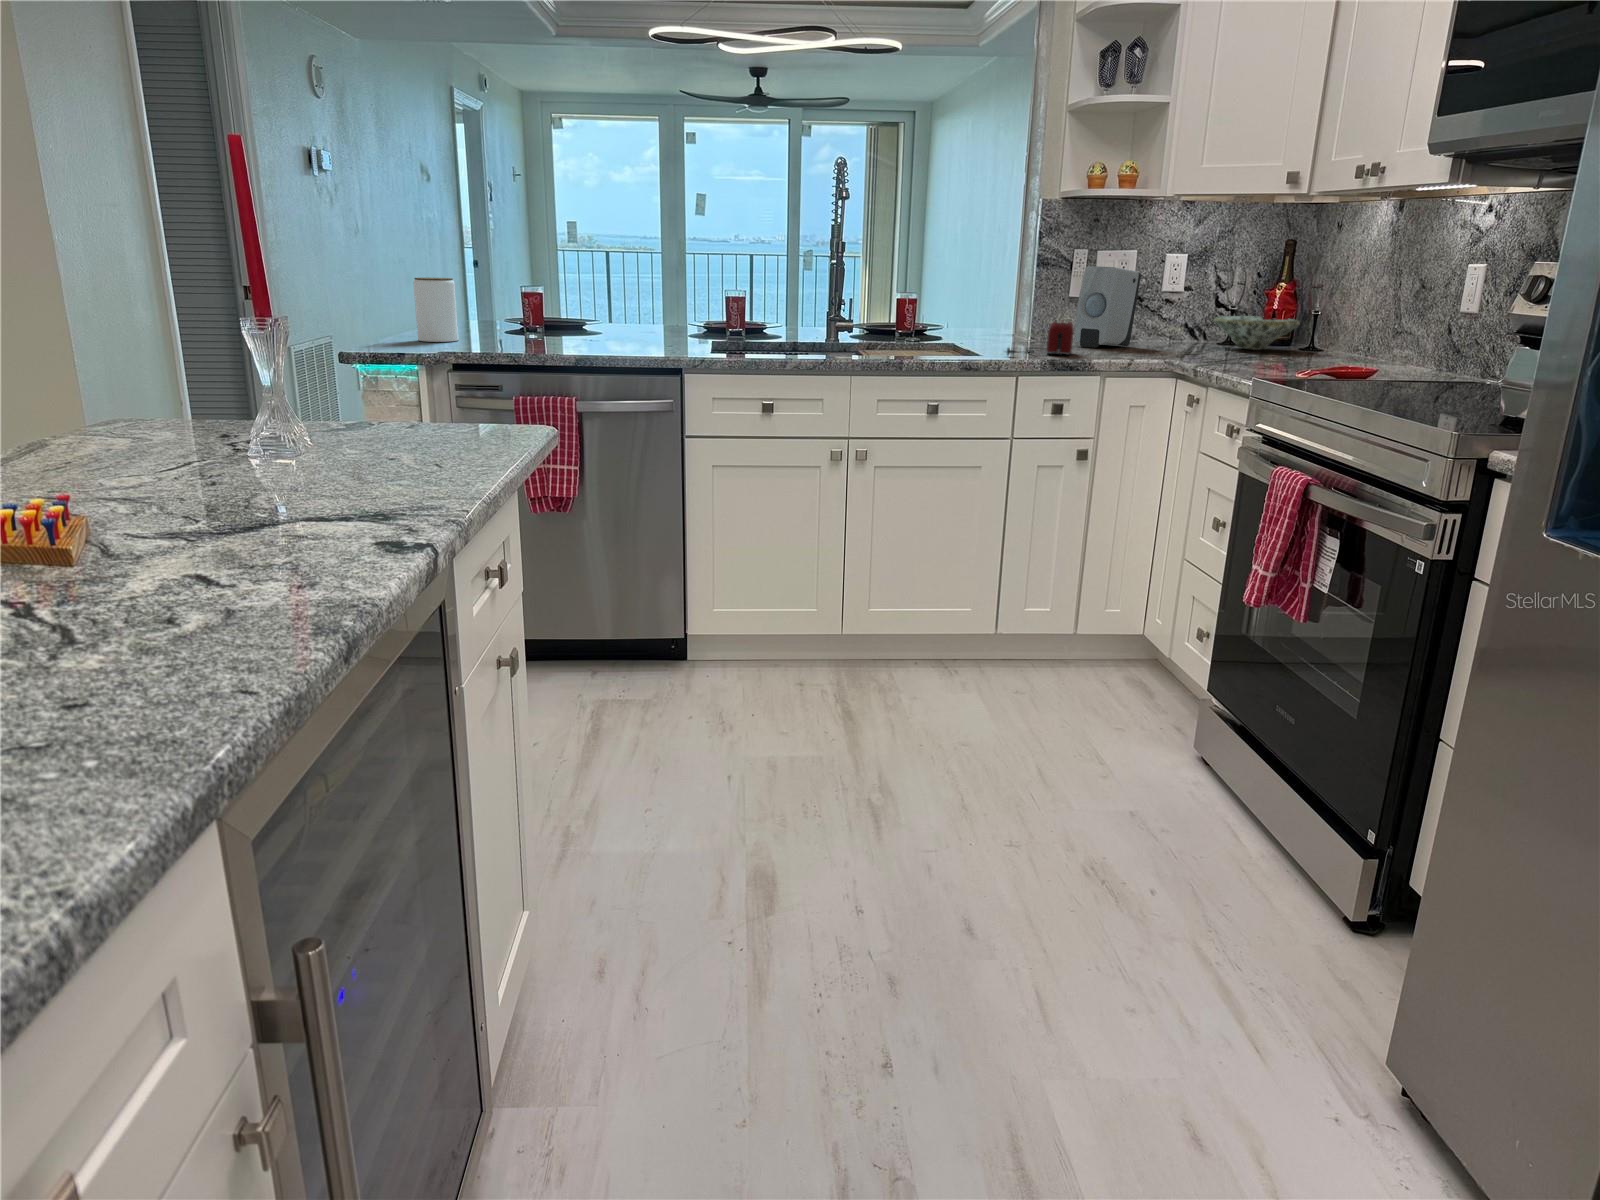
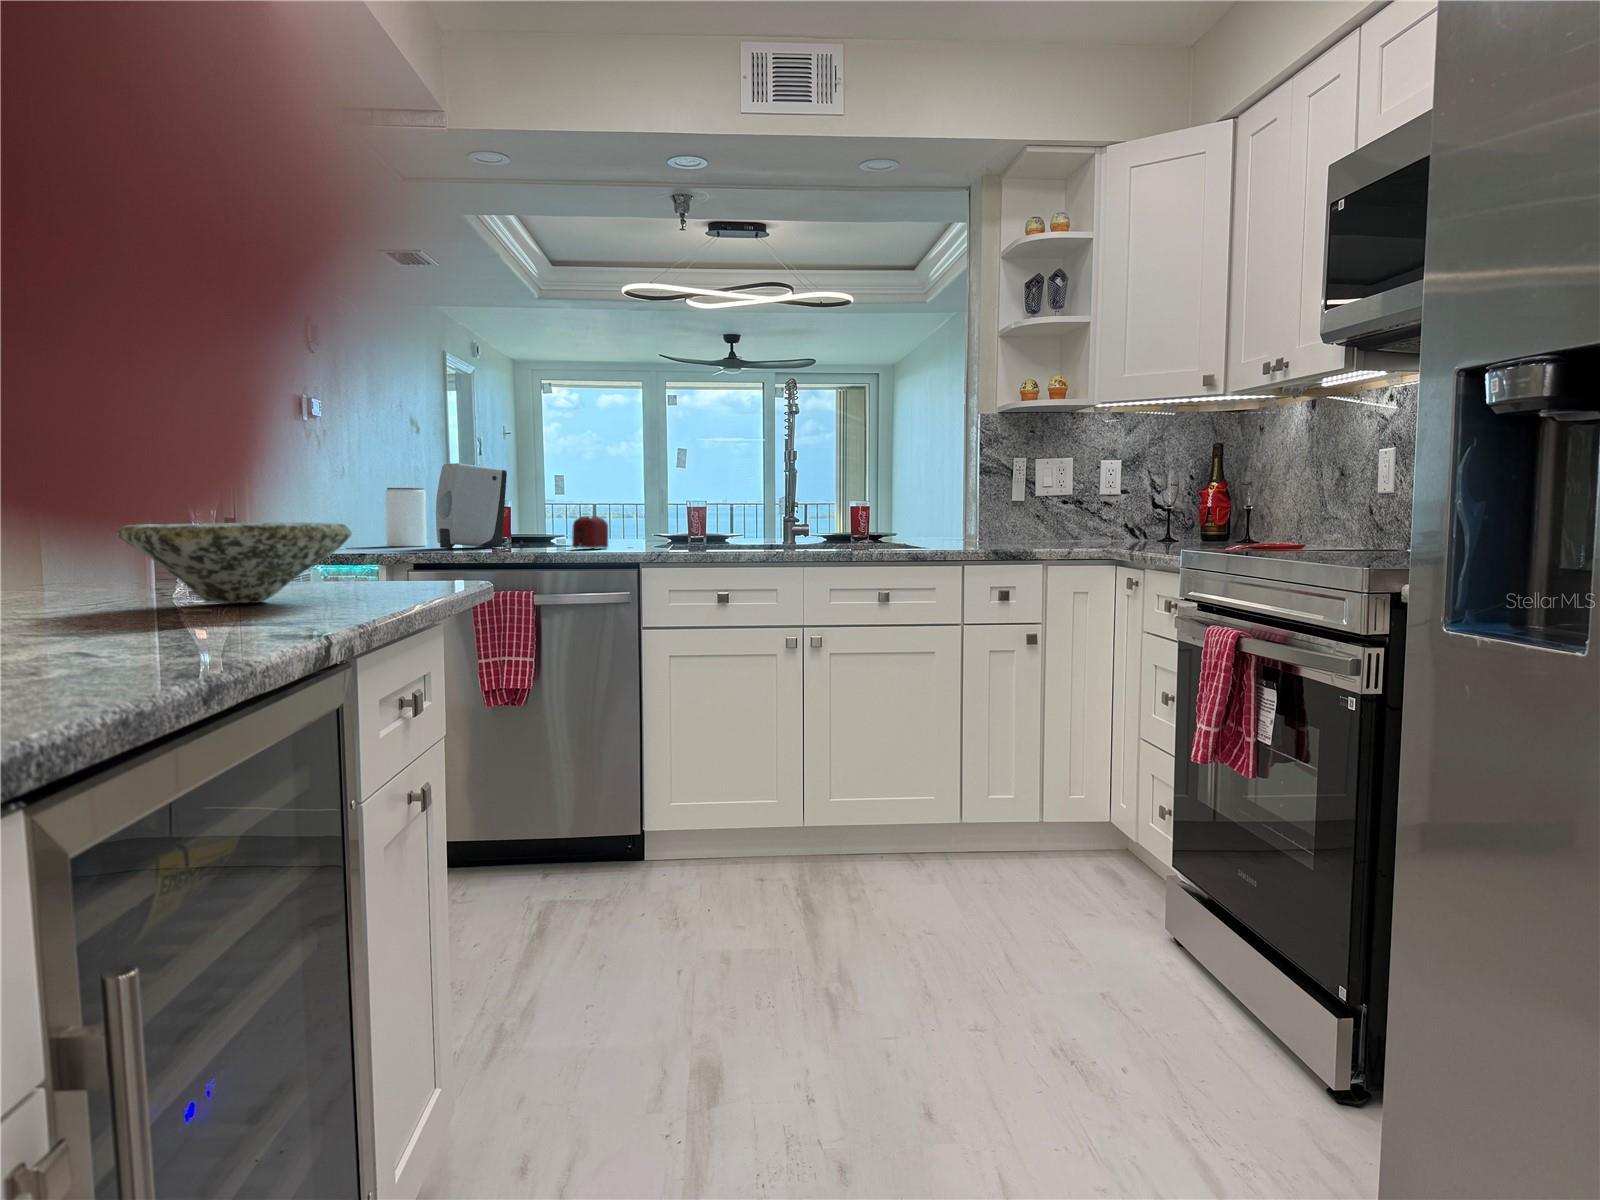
soap dispenser: present [1074,266,1141,348] -> present [436,463,507,548]
bowl: present [1213,316,1300,350] -> present [117,523,352,604]
toaster: present [1006,321,1073,355] -> present [519,516,608,549]

